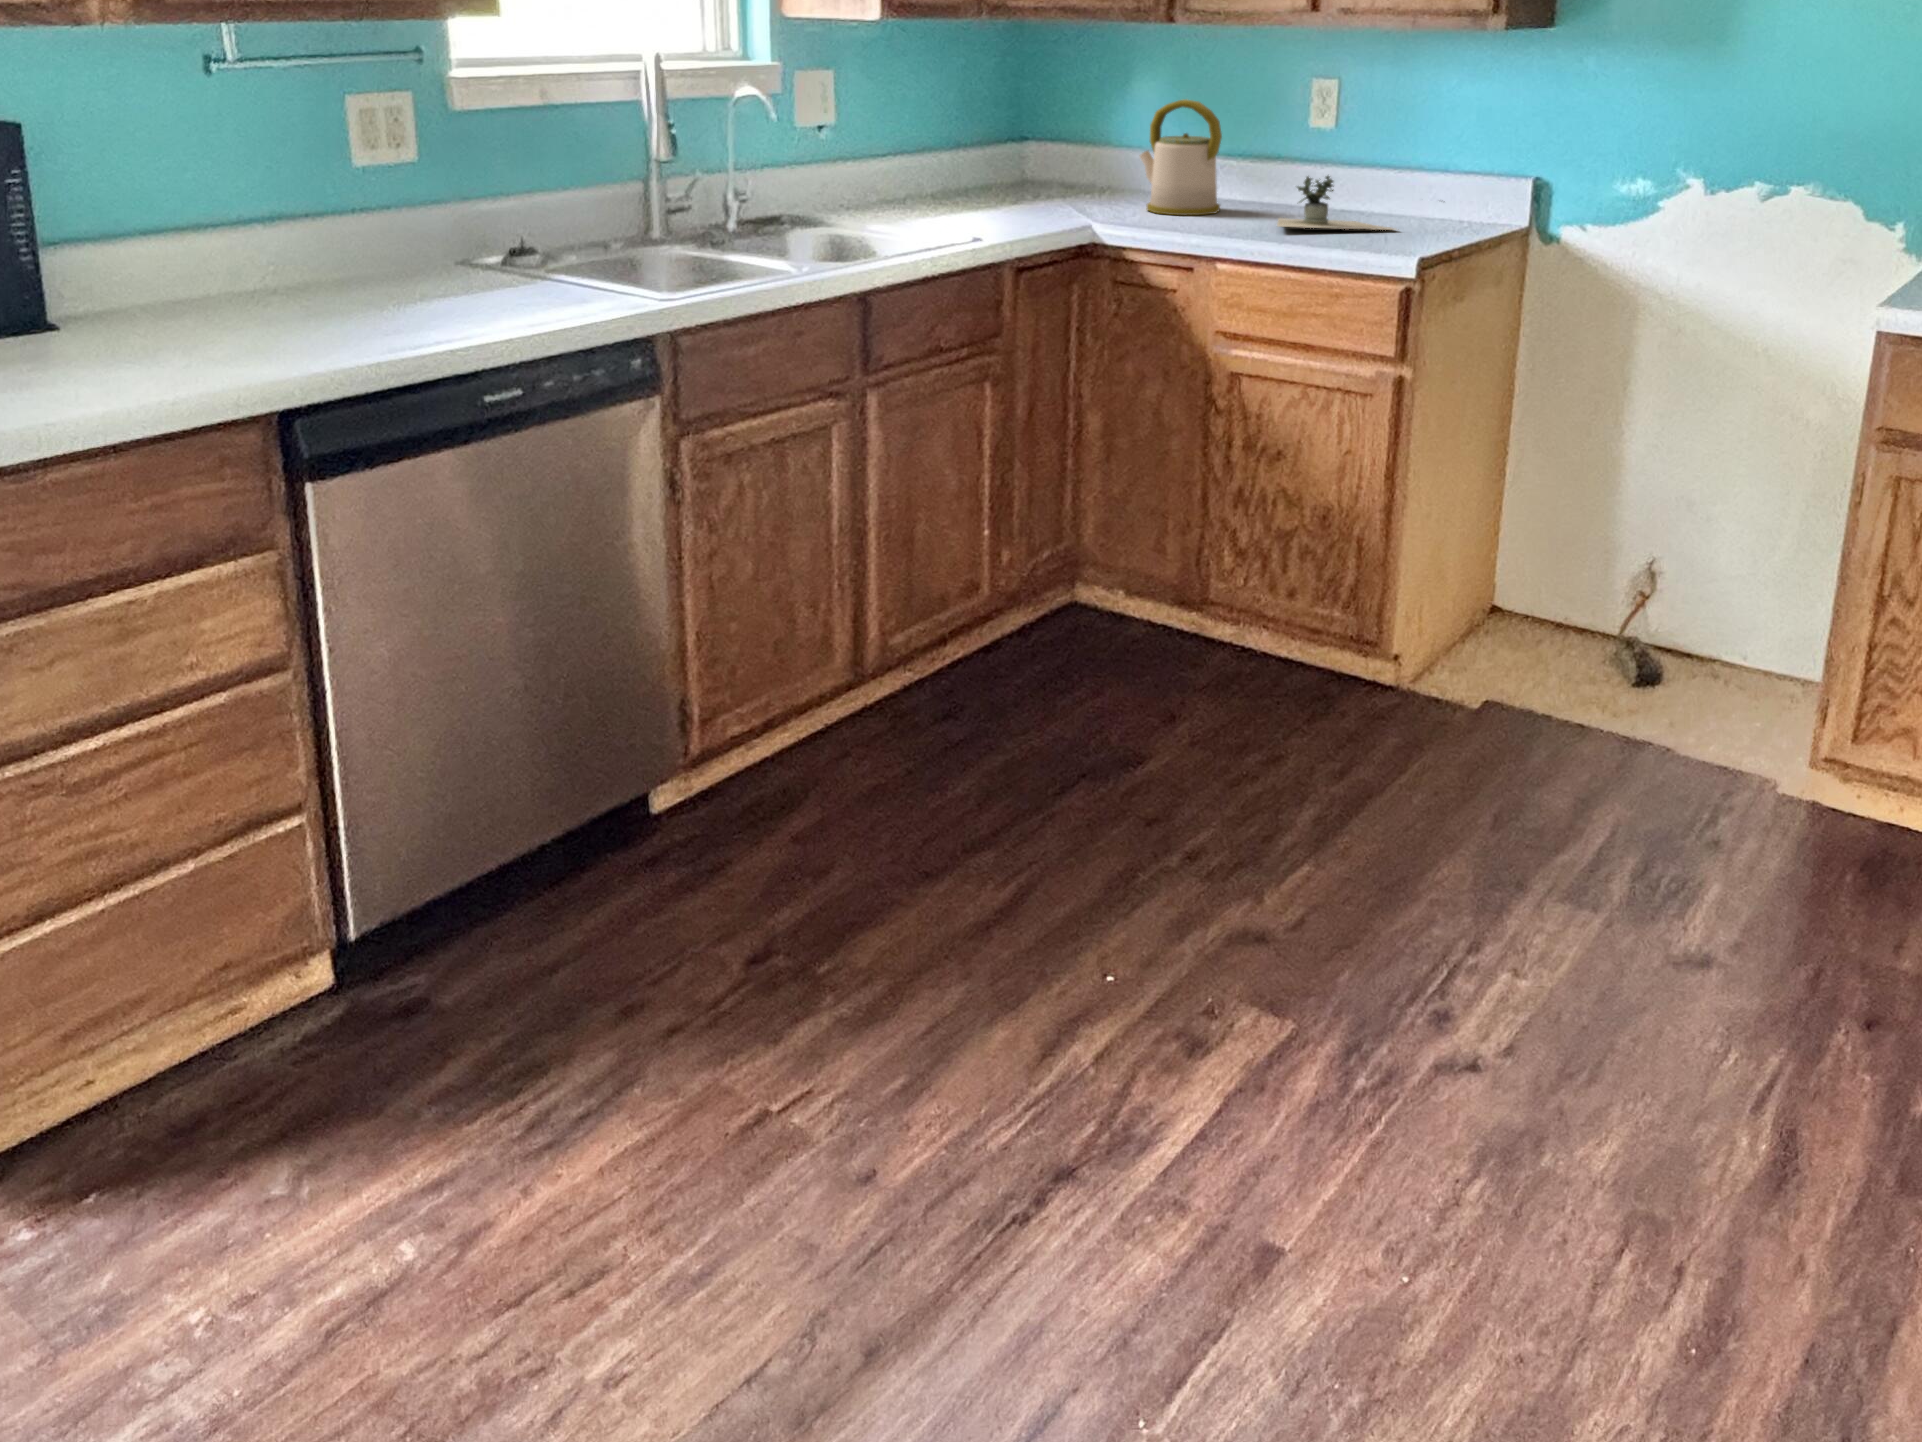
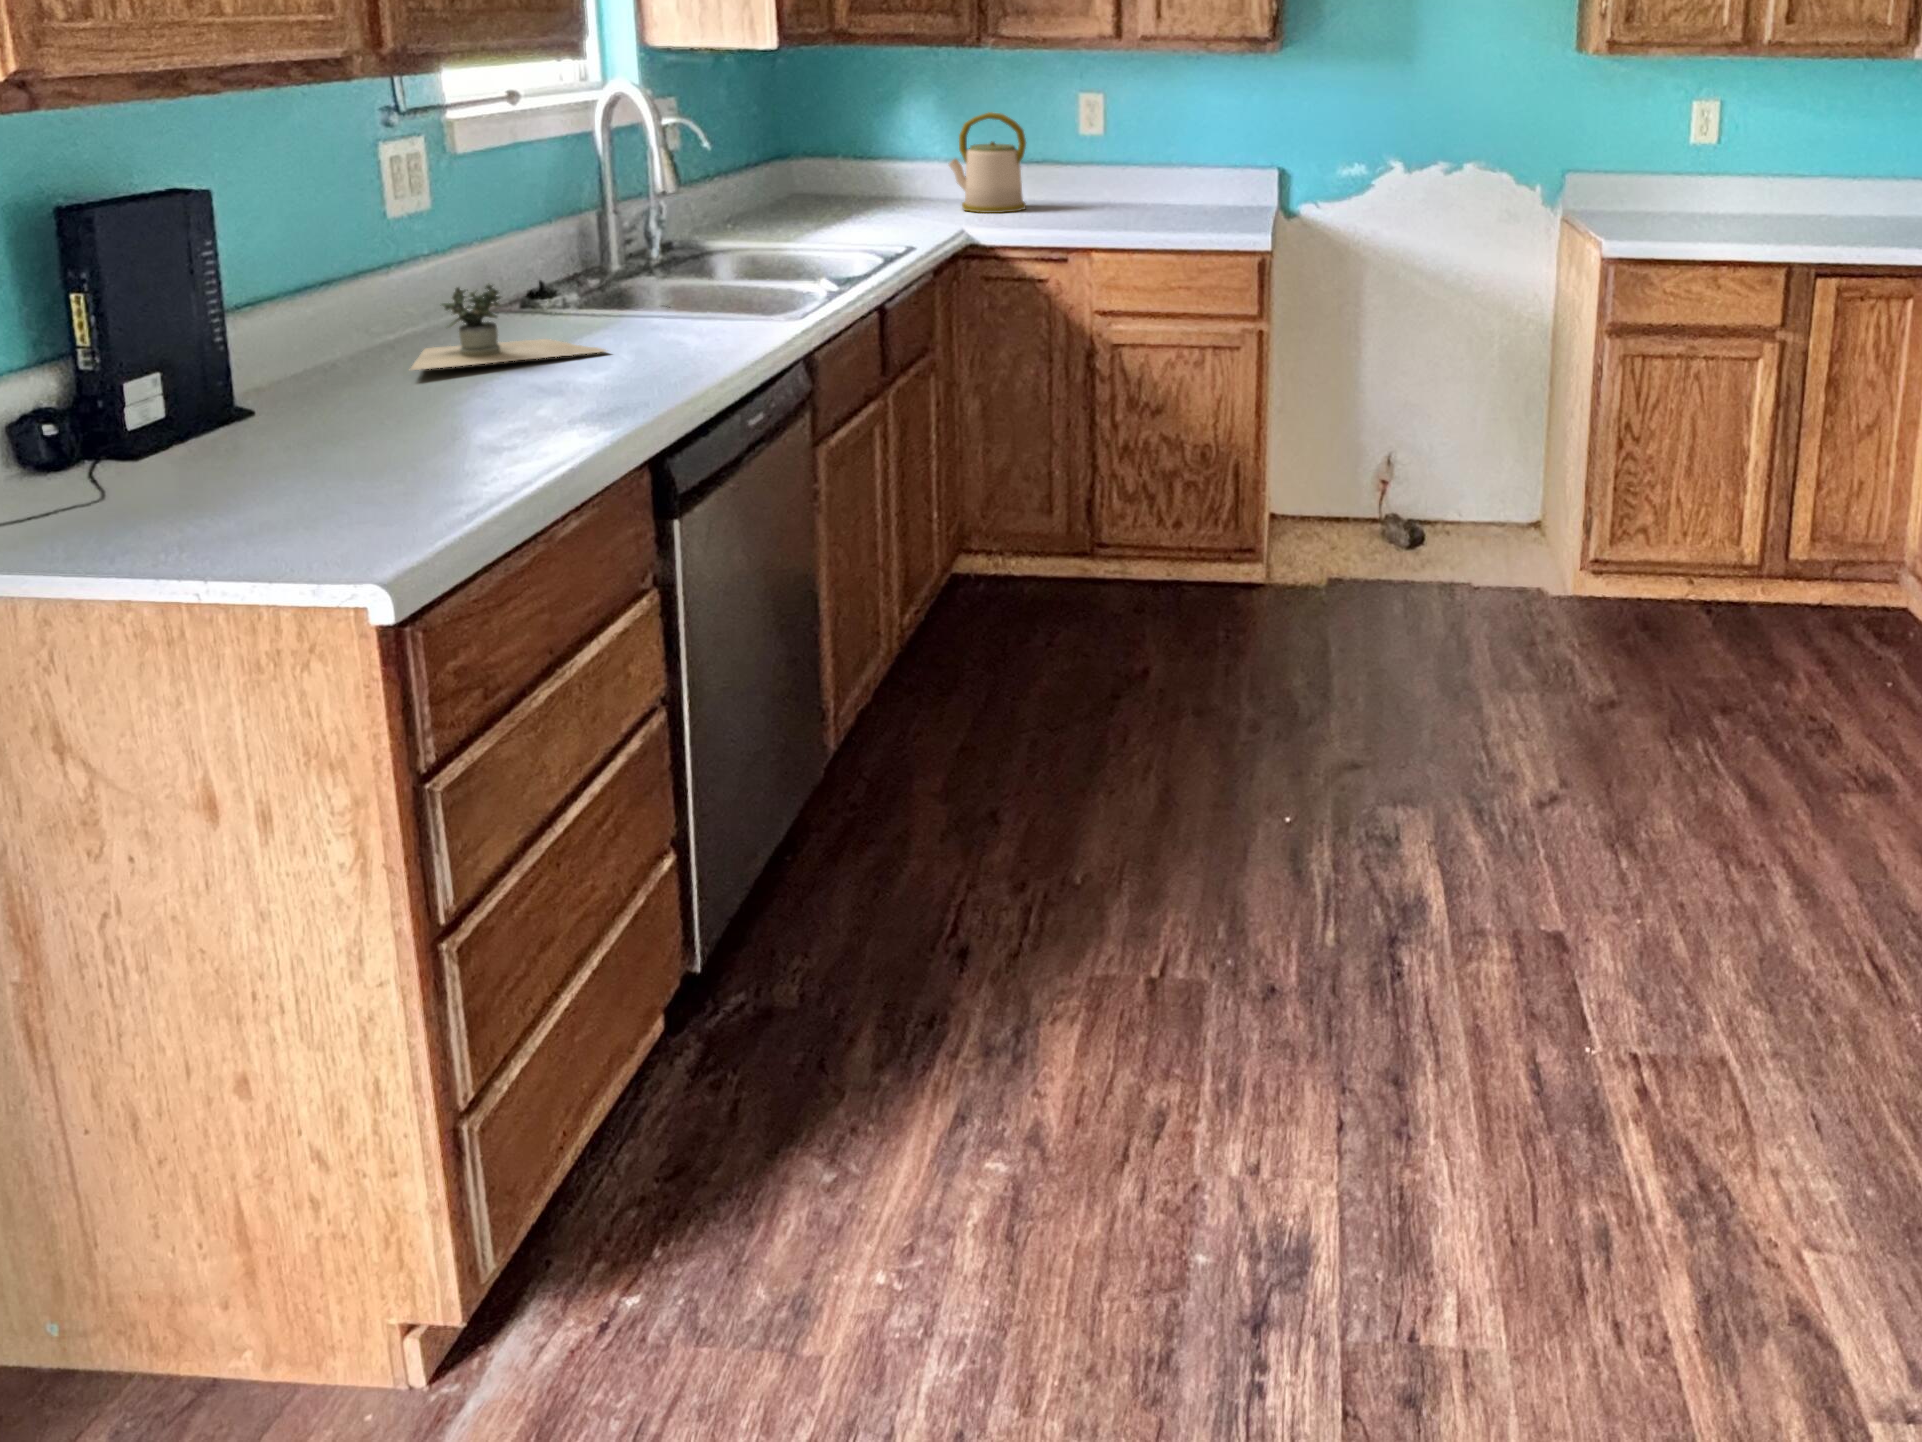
potted plant: present [1277,176,1394,230] -> present [411,284,670,370]

